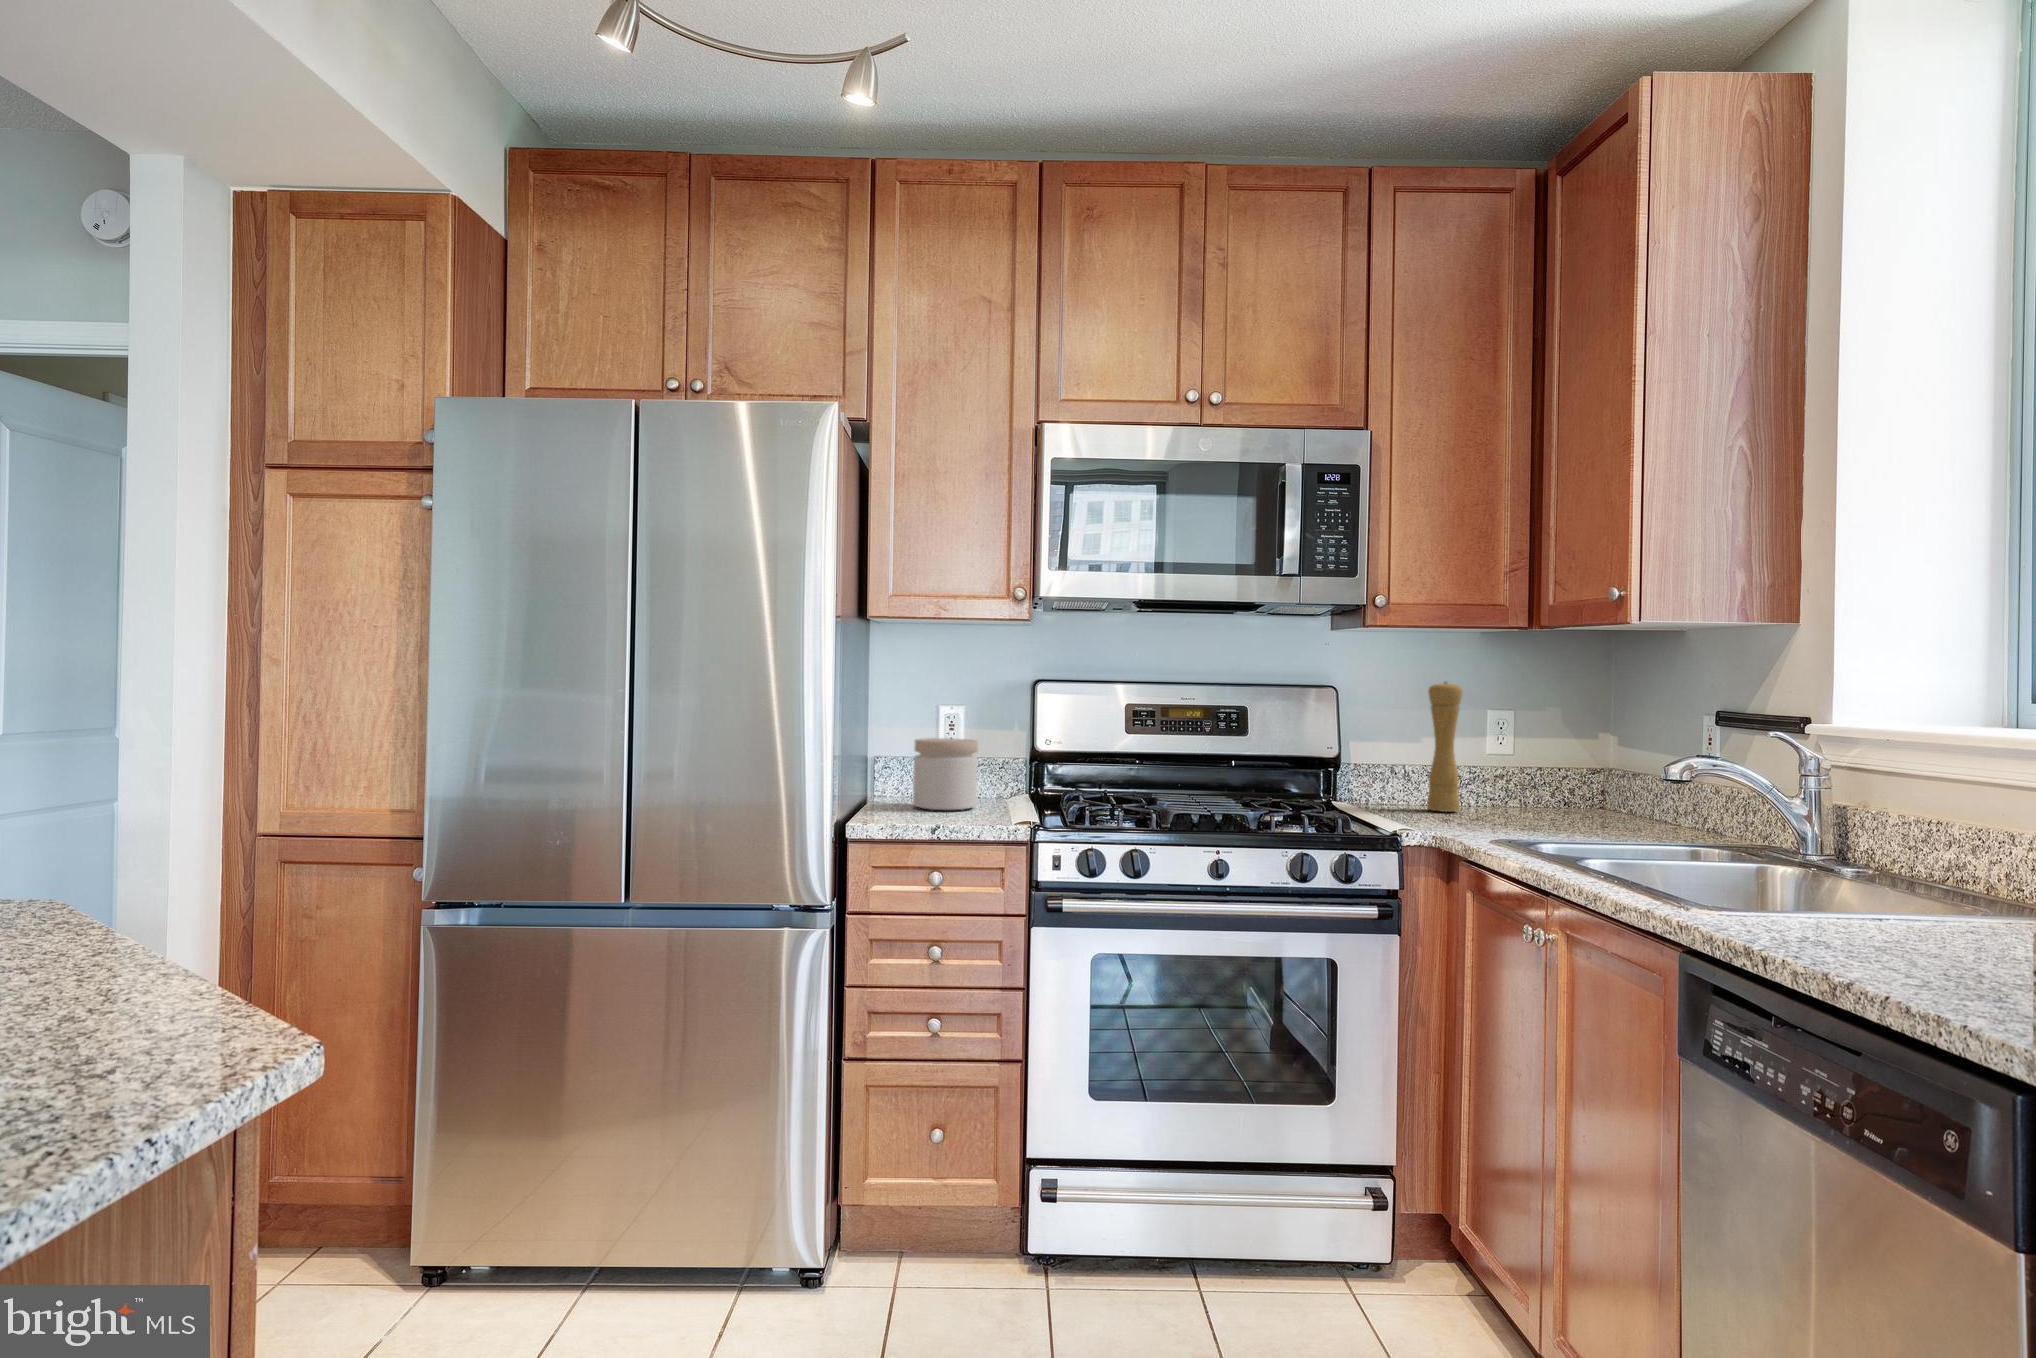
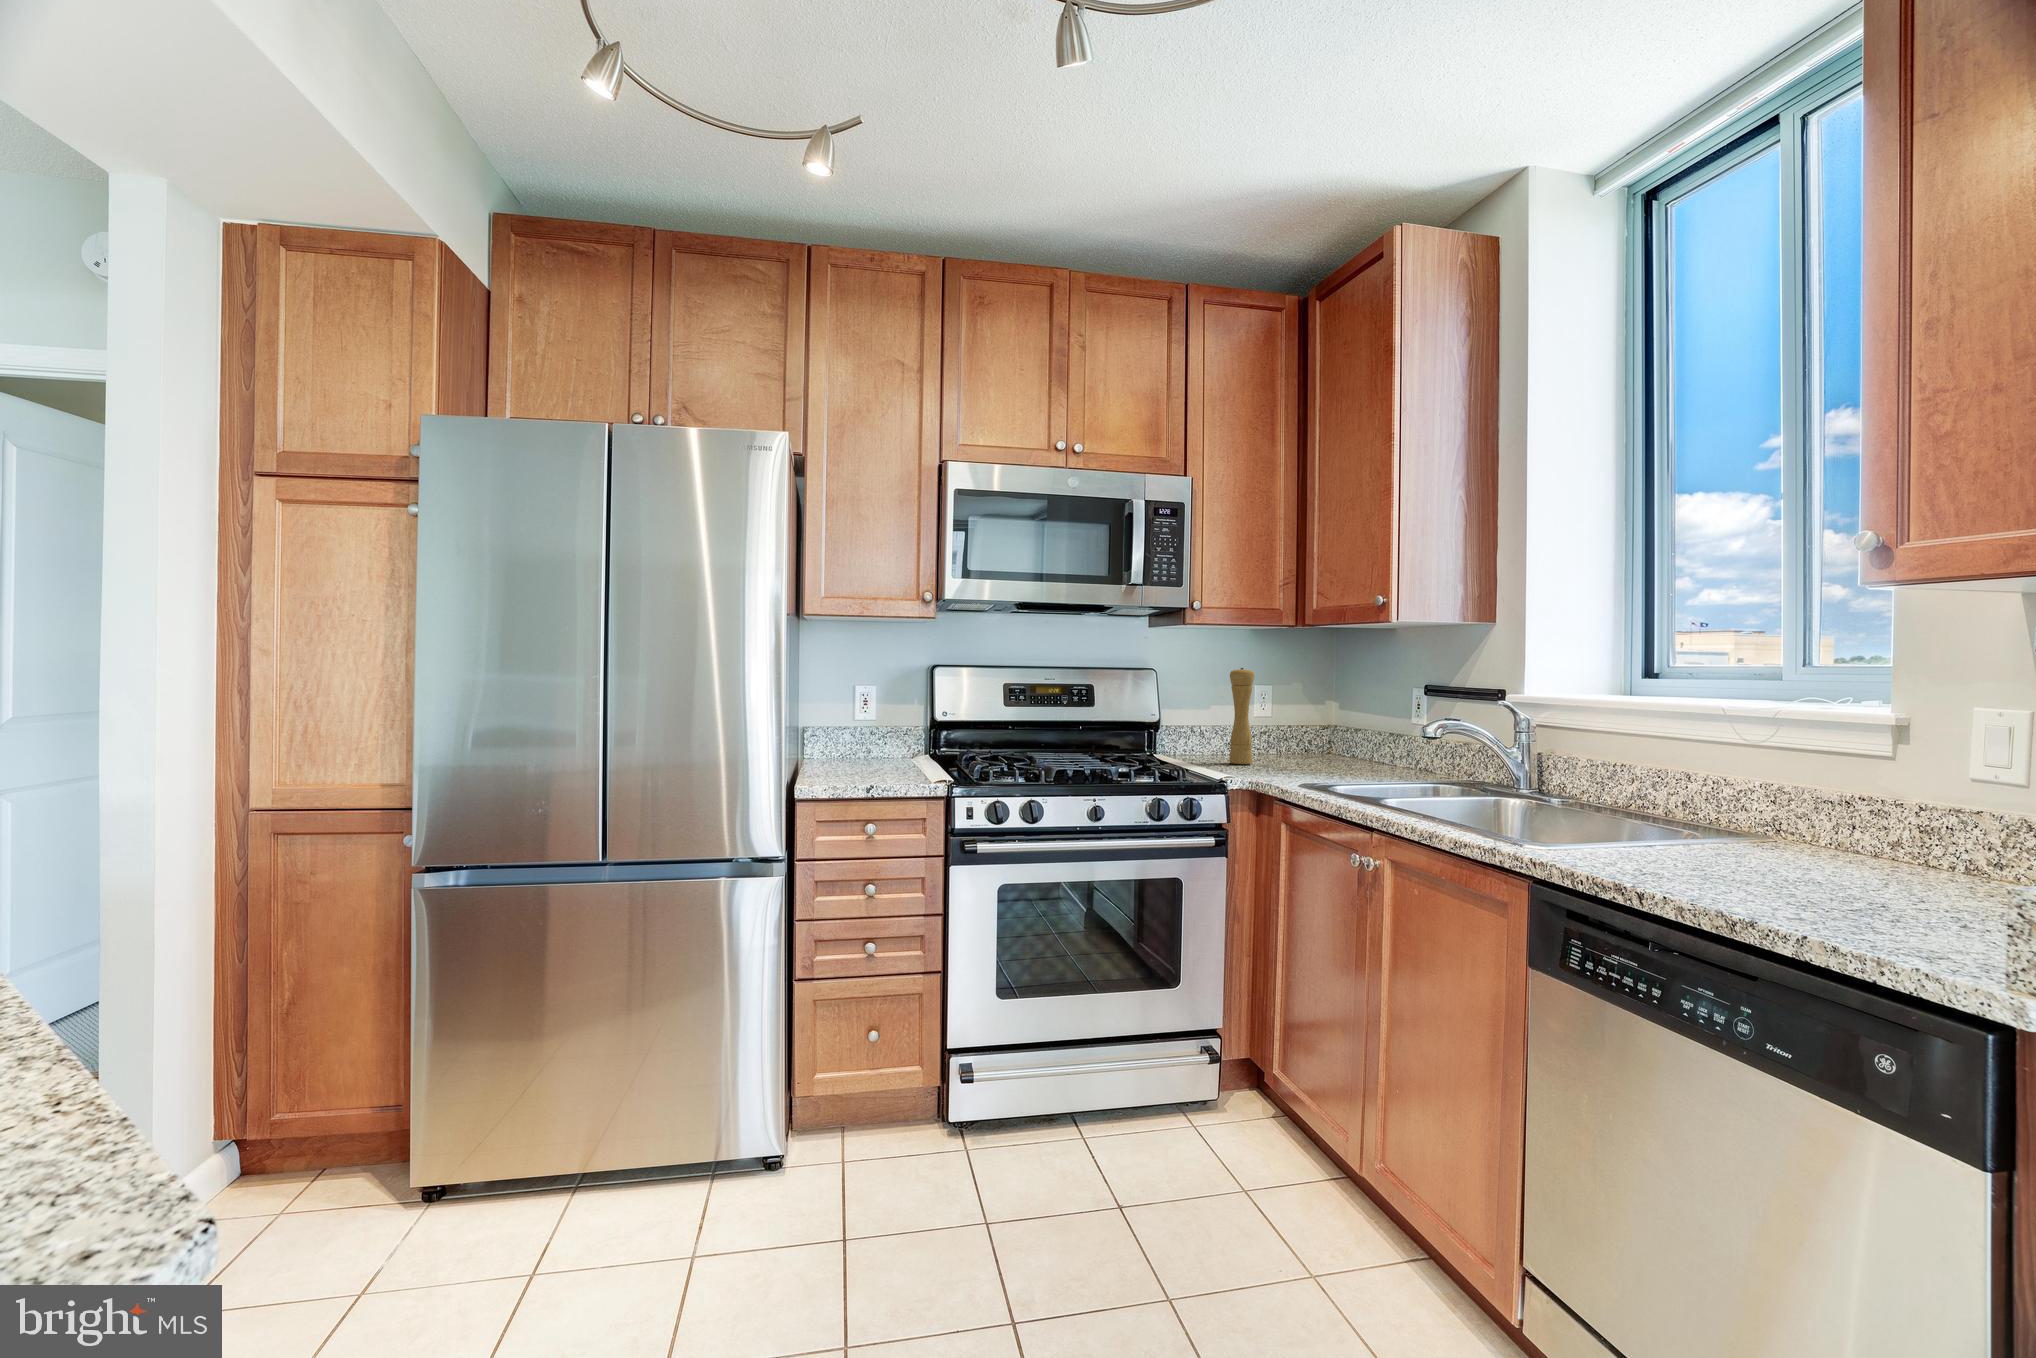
jar: present [913,738,978,810] -> none [844,715,896,772]

